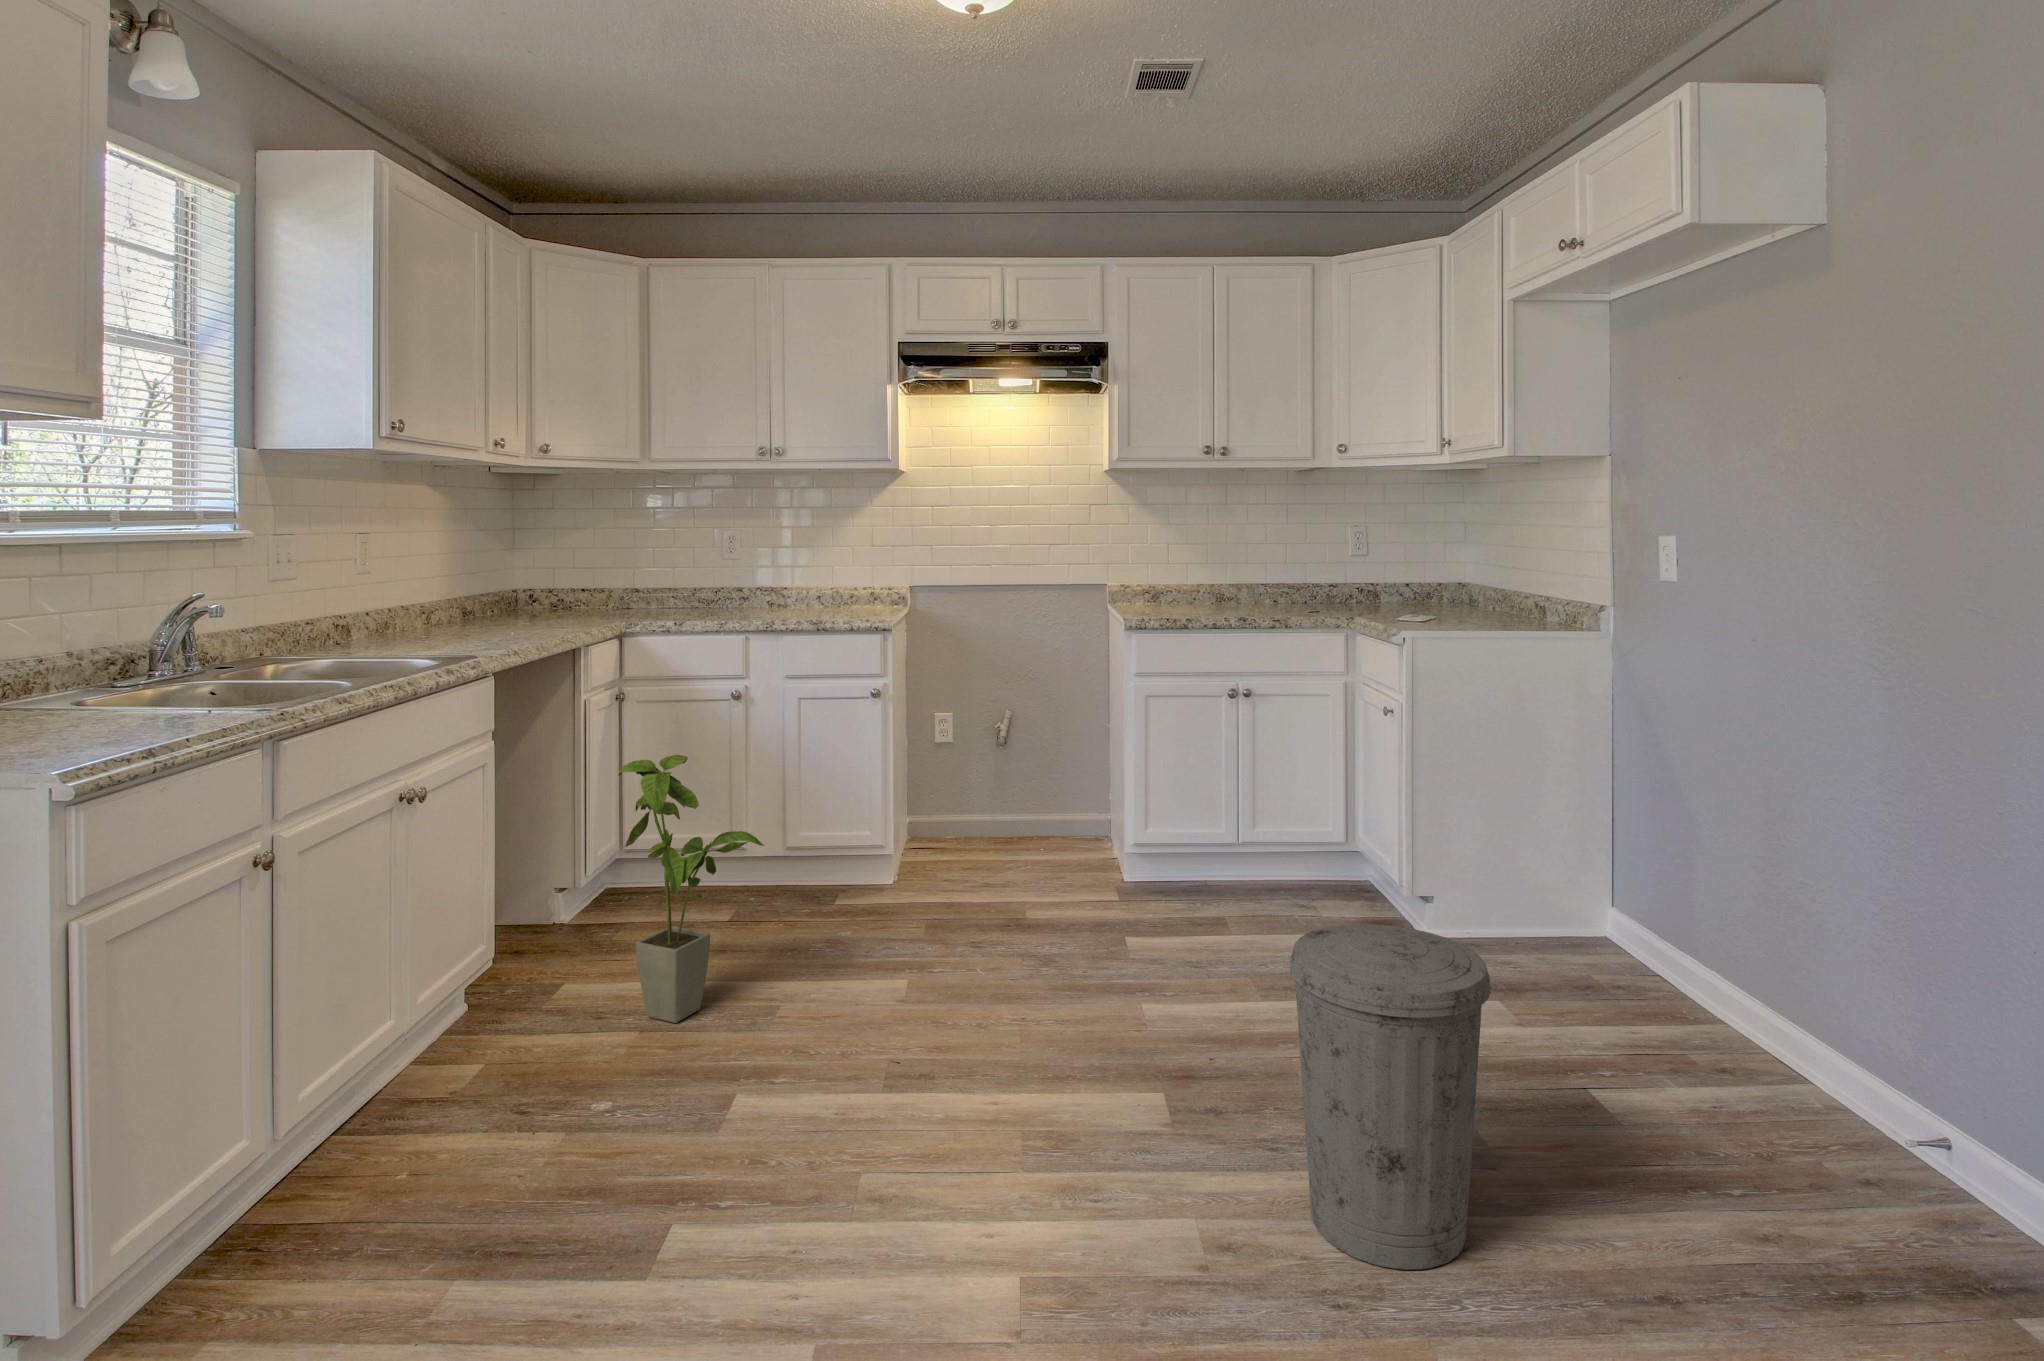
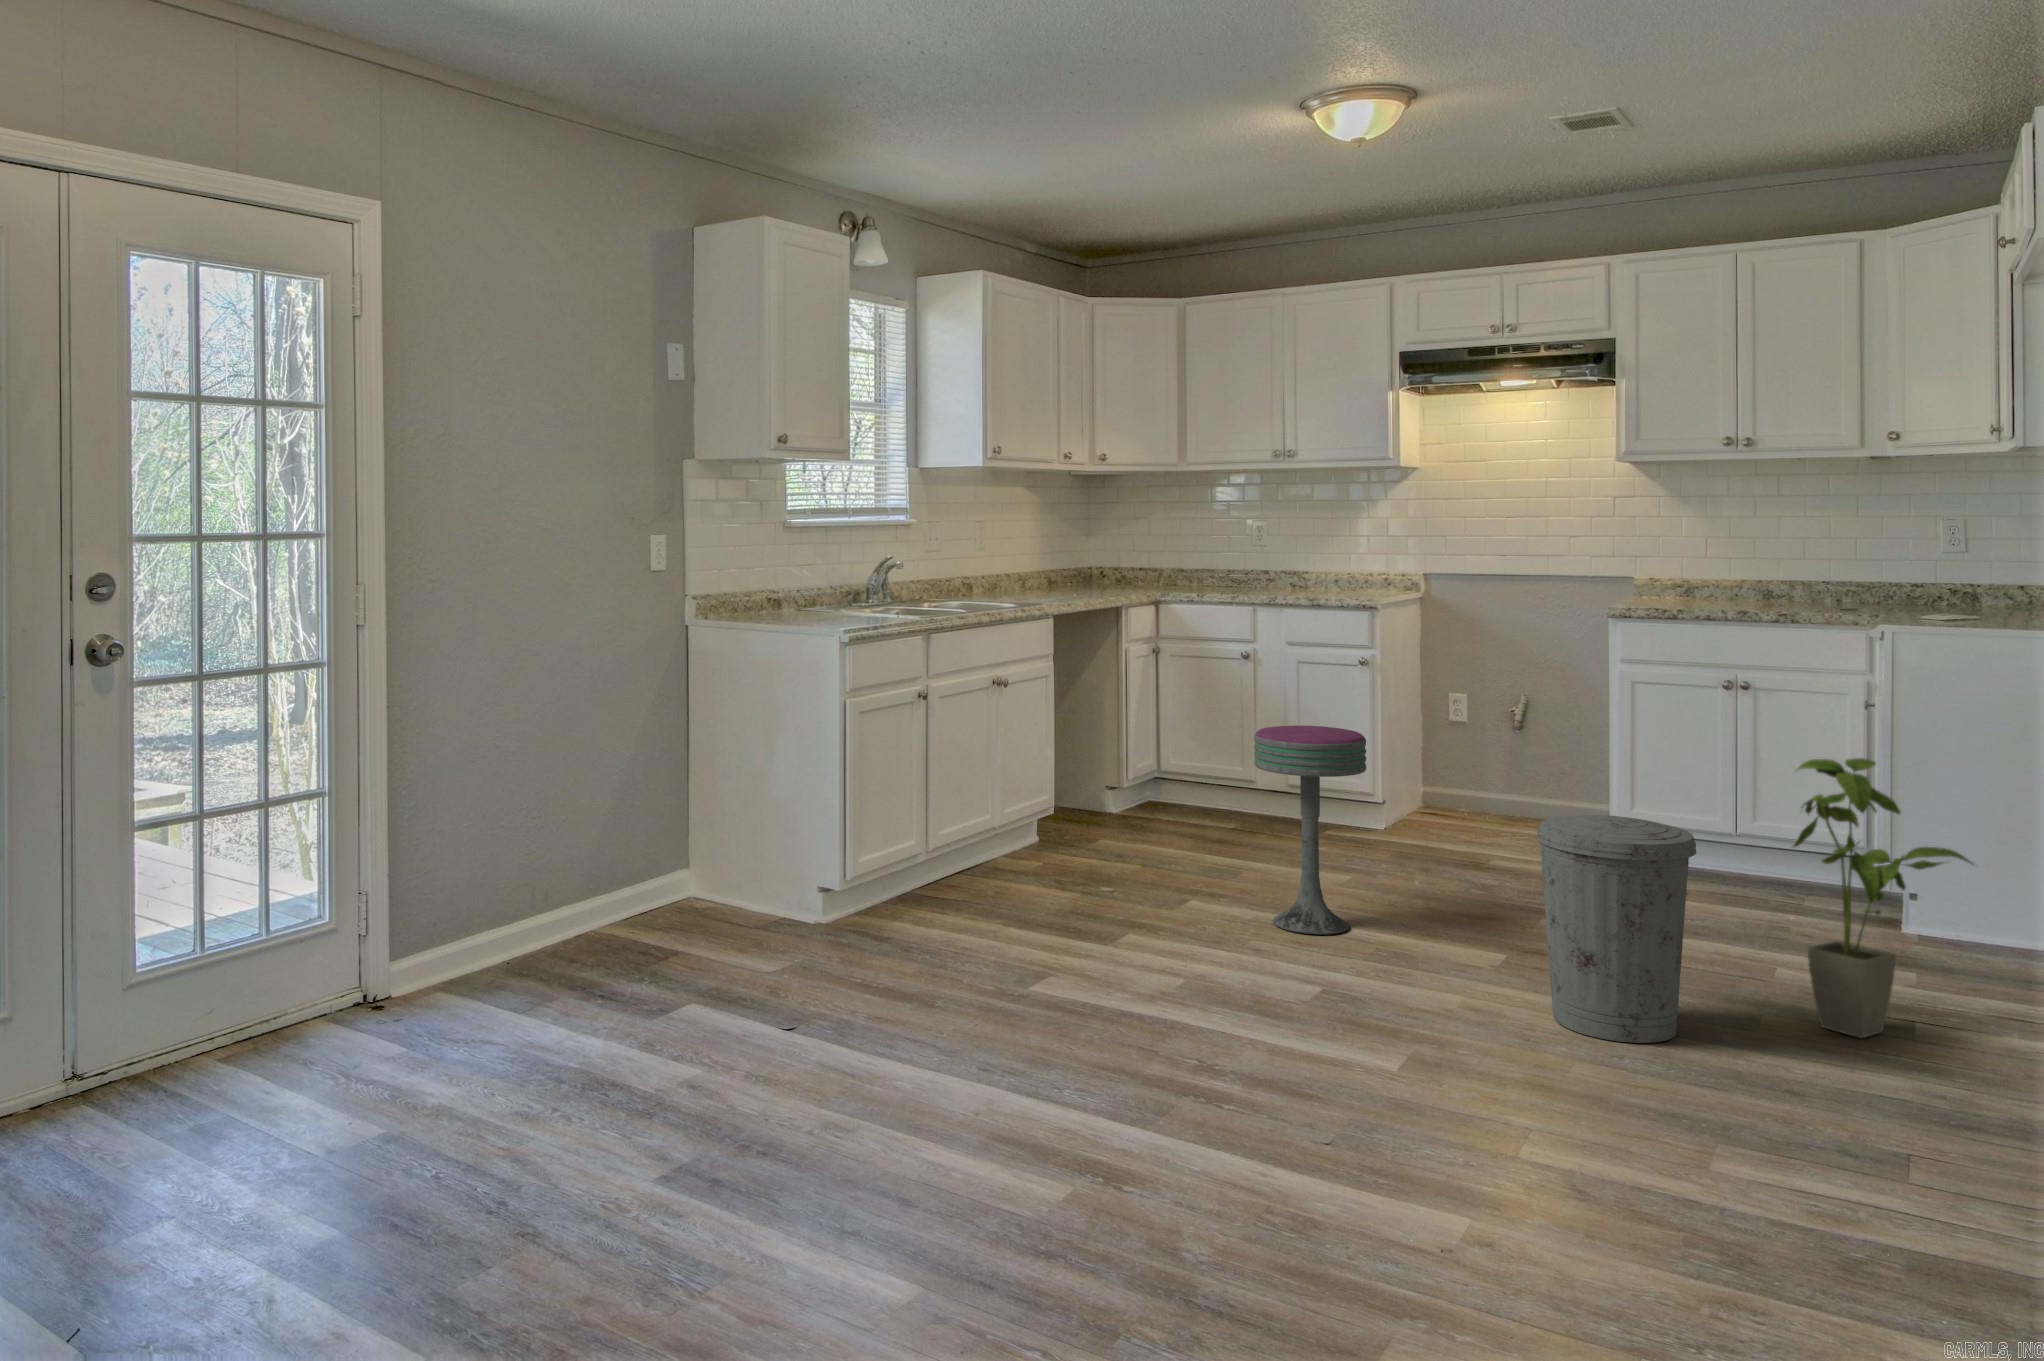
house plant: present [618,755,764,1023] -> present [1793,758,1971,1038]
bar stool: none [838,815,989,1129] -> present [1254,725,1366,935]

